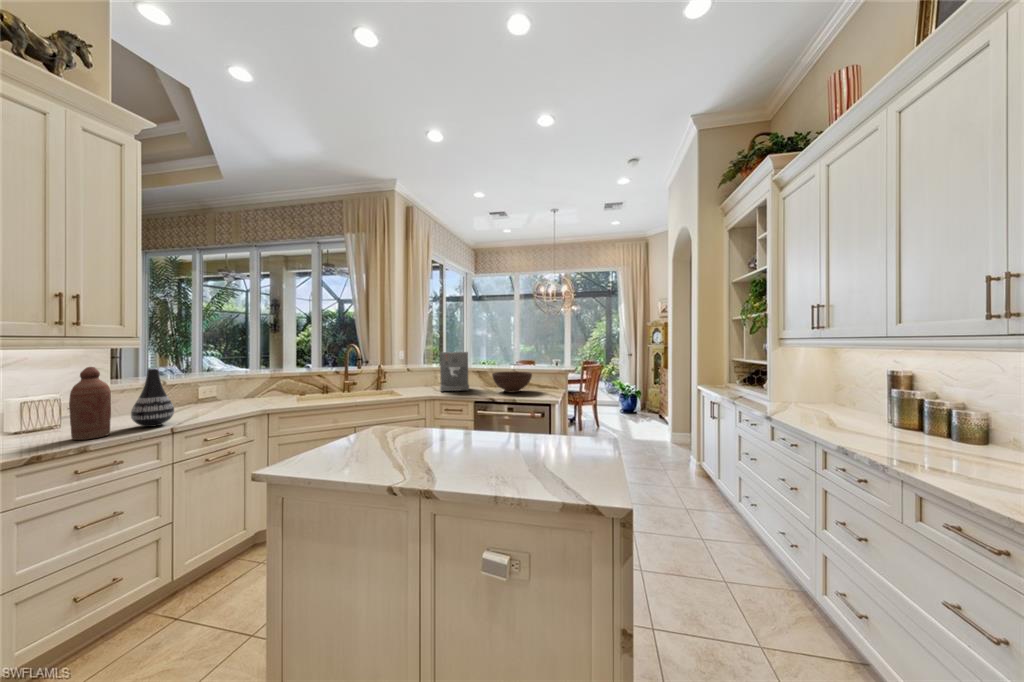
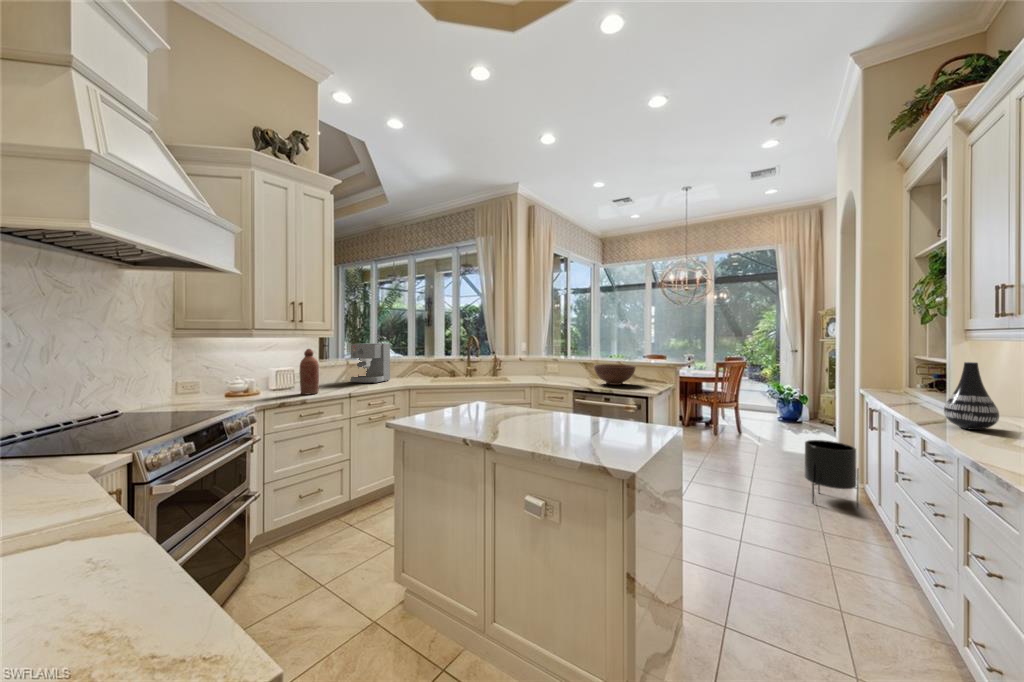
coffee maker: present [440,352,469,392] -> present [350,343,390,383]
vase: present [131,369,174,427] -> present [944,362,999,430]
planter: none [665,428,703,483] -> present [804,440,859,507]

